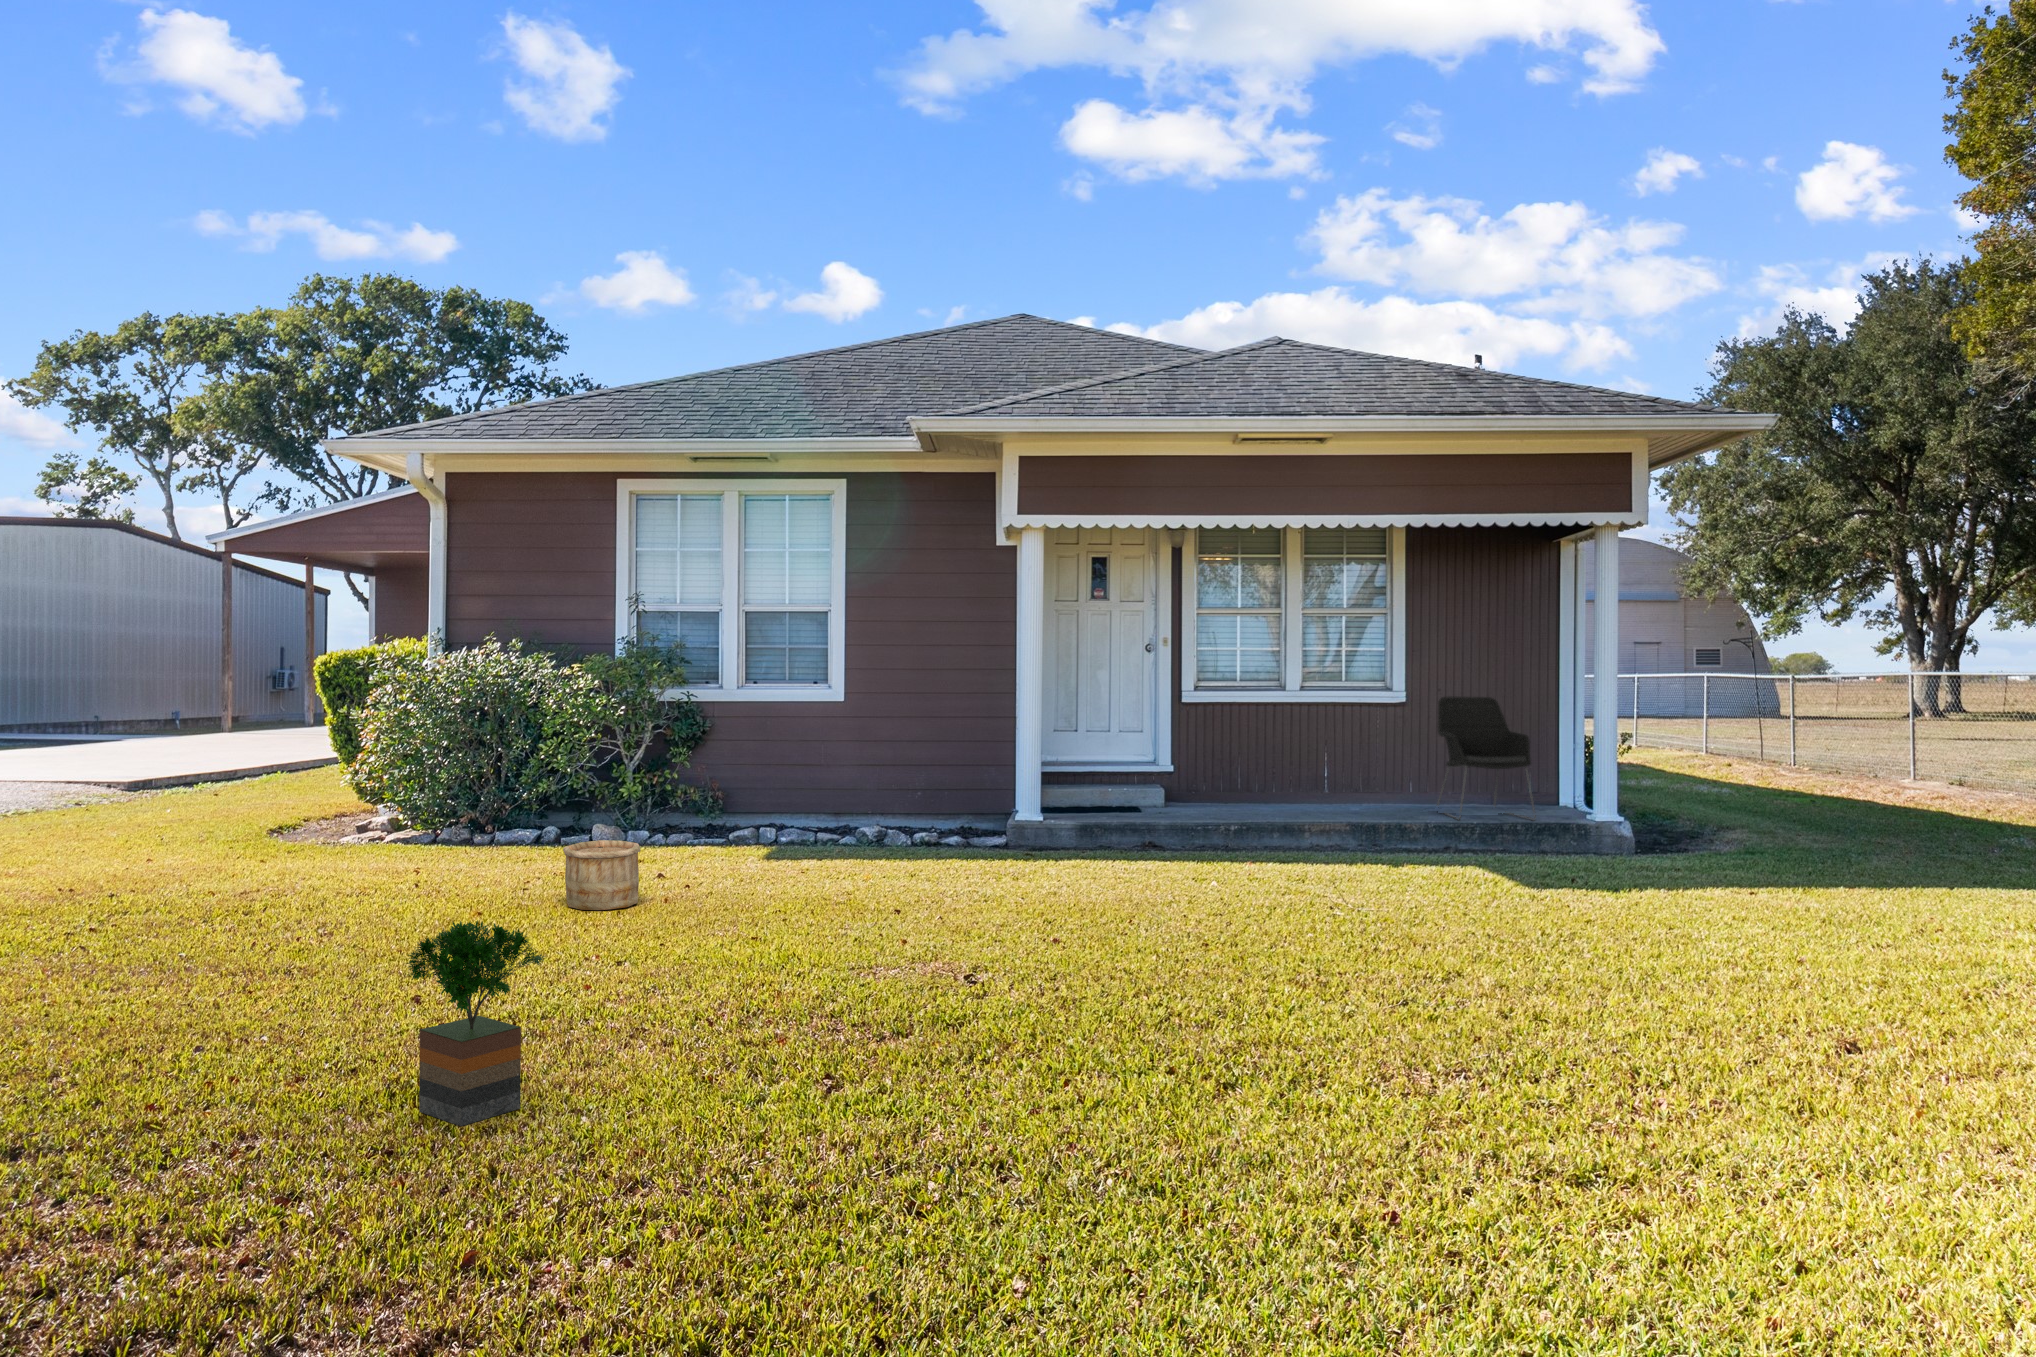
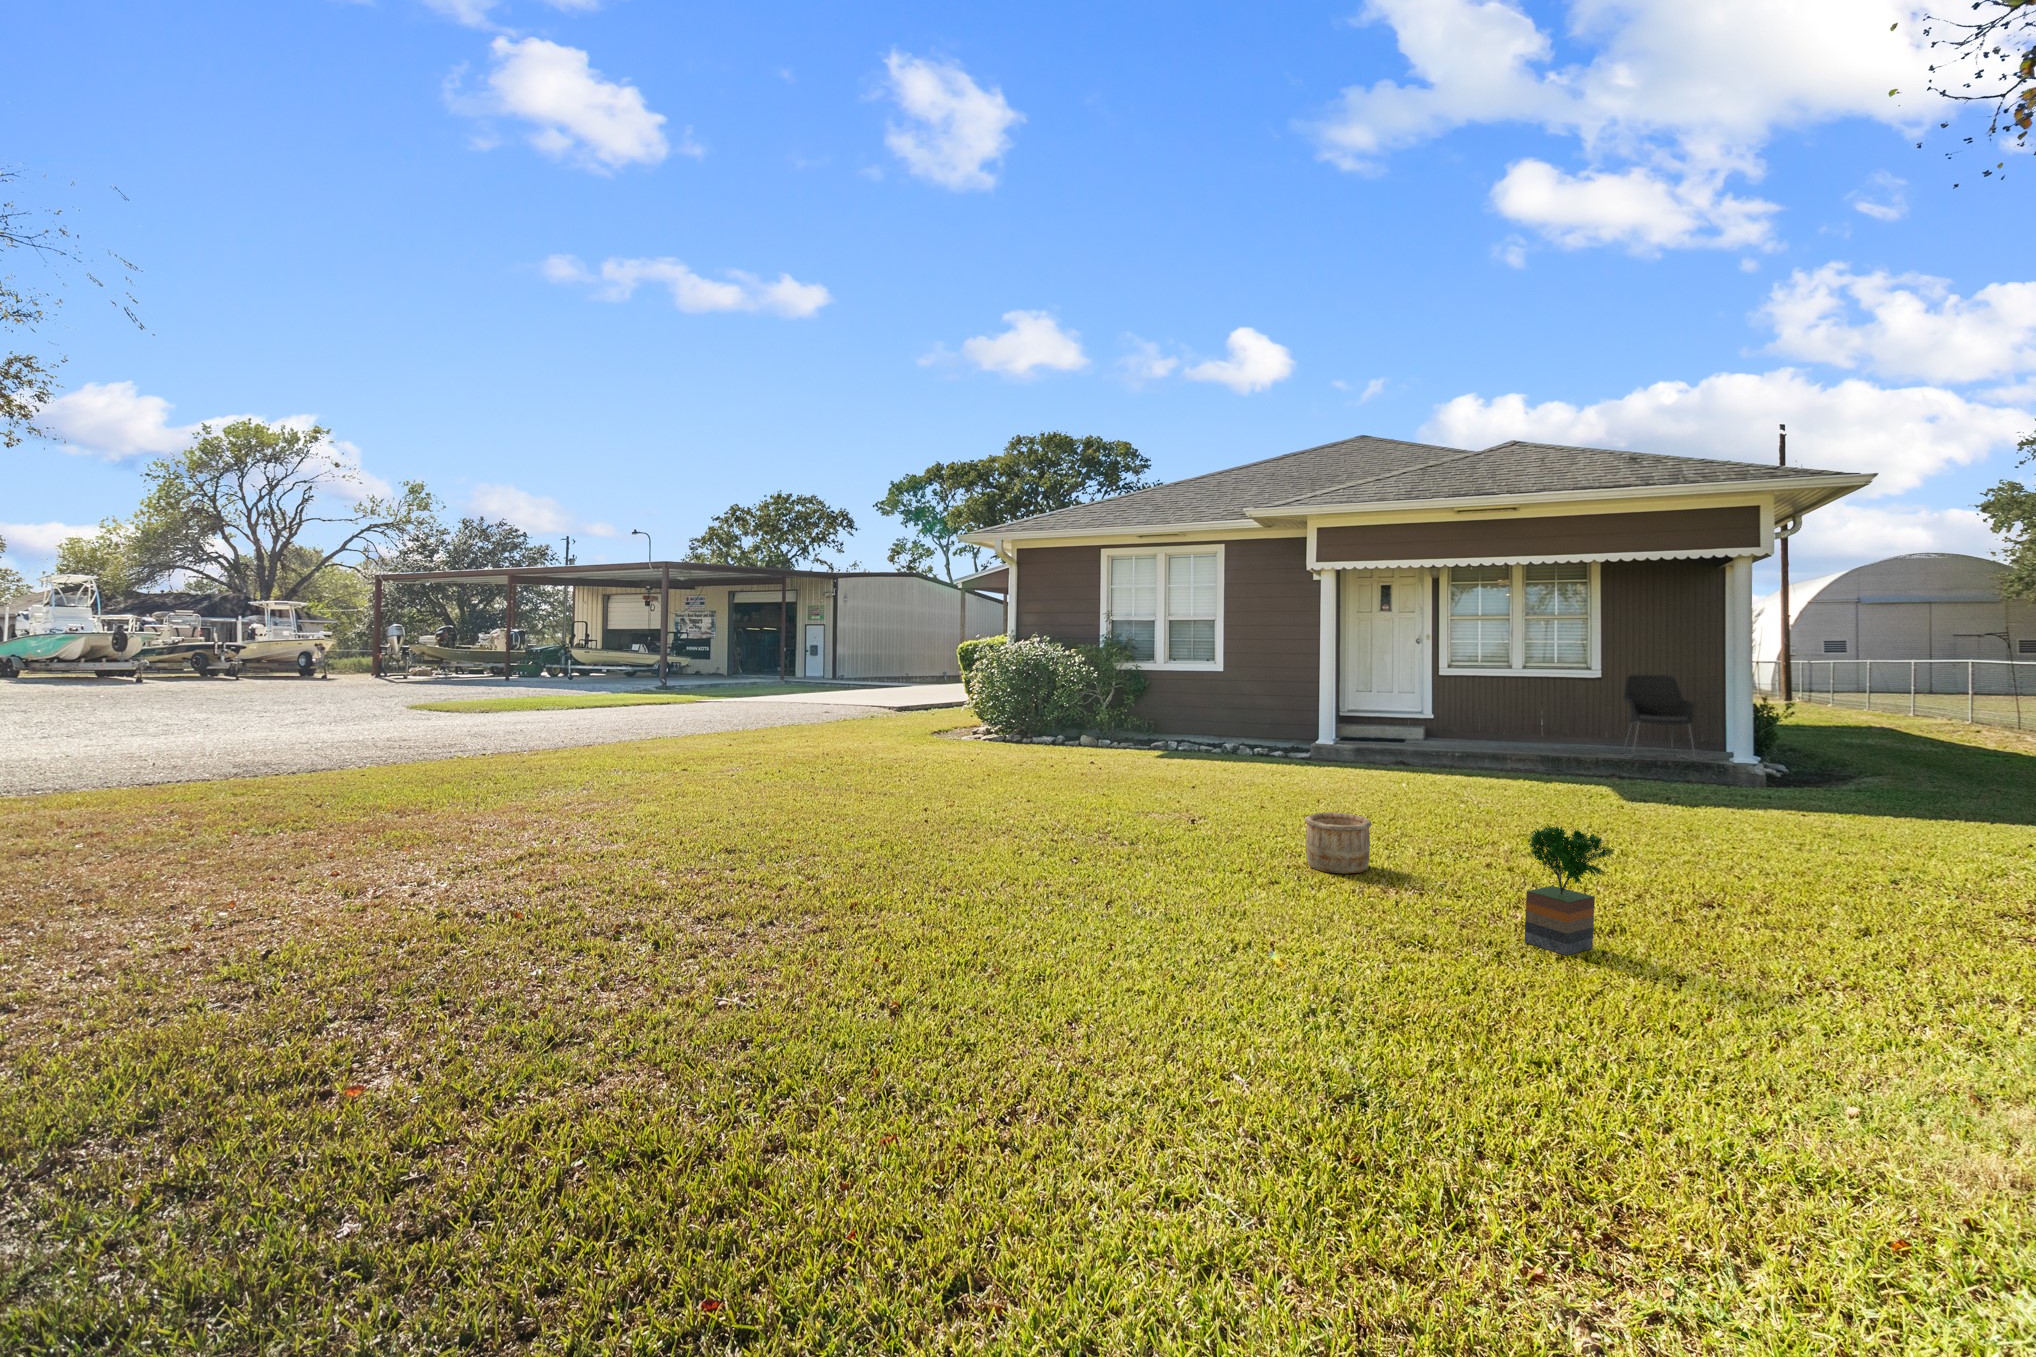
wooden bucket: present [563,840,640,910] -> present [1305,812,1372,874]
potted tree: present [408,921,545,1126] -> present [1524,826,1613,956]

